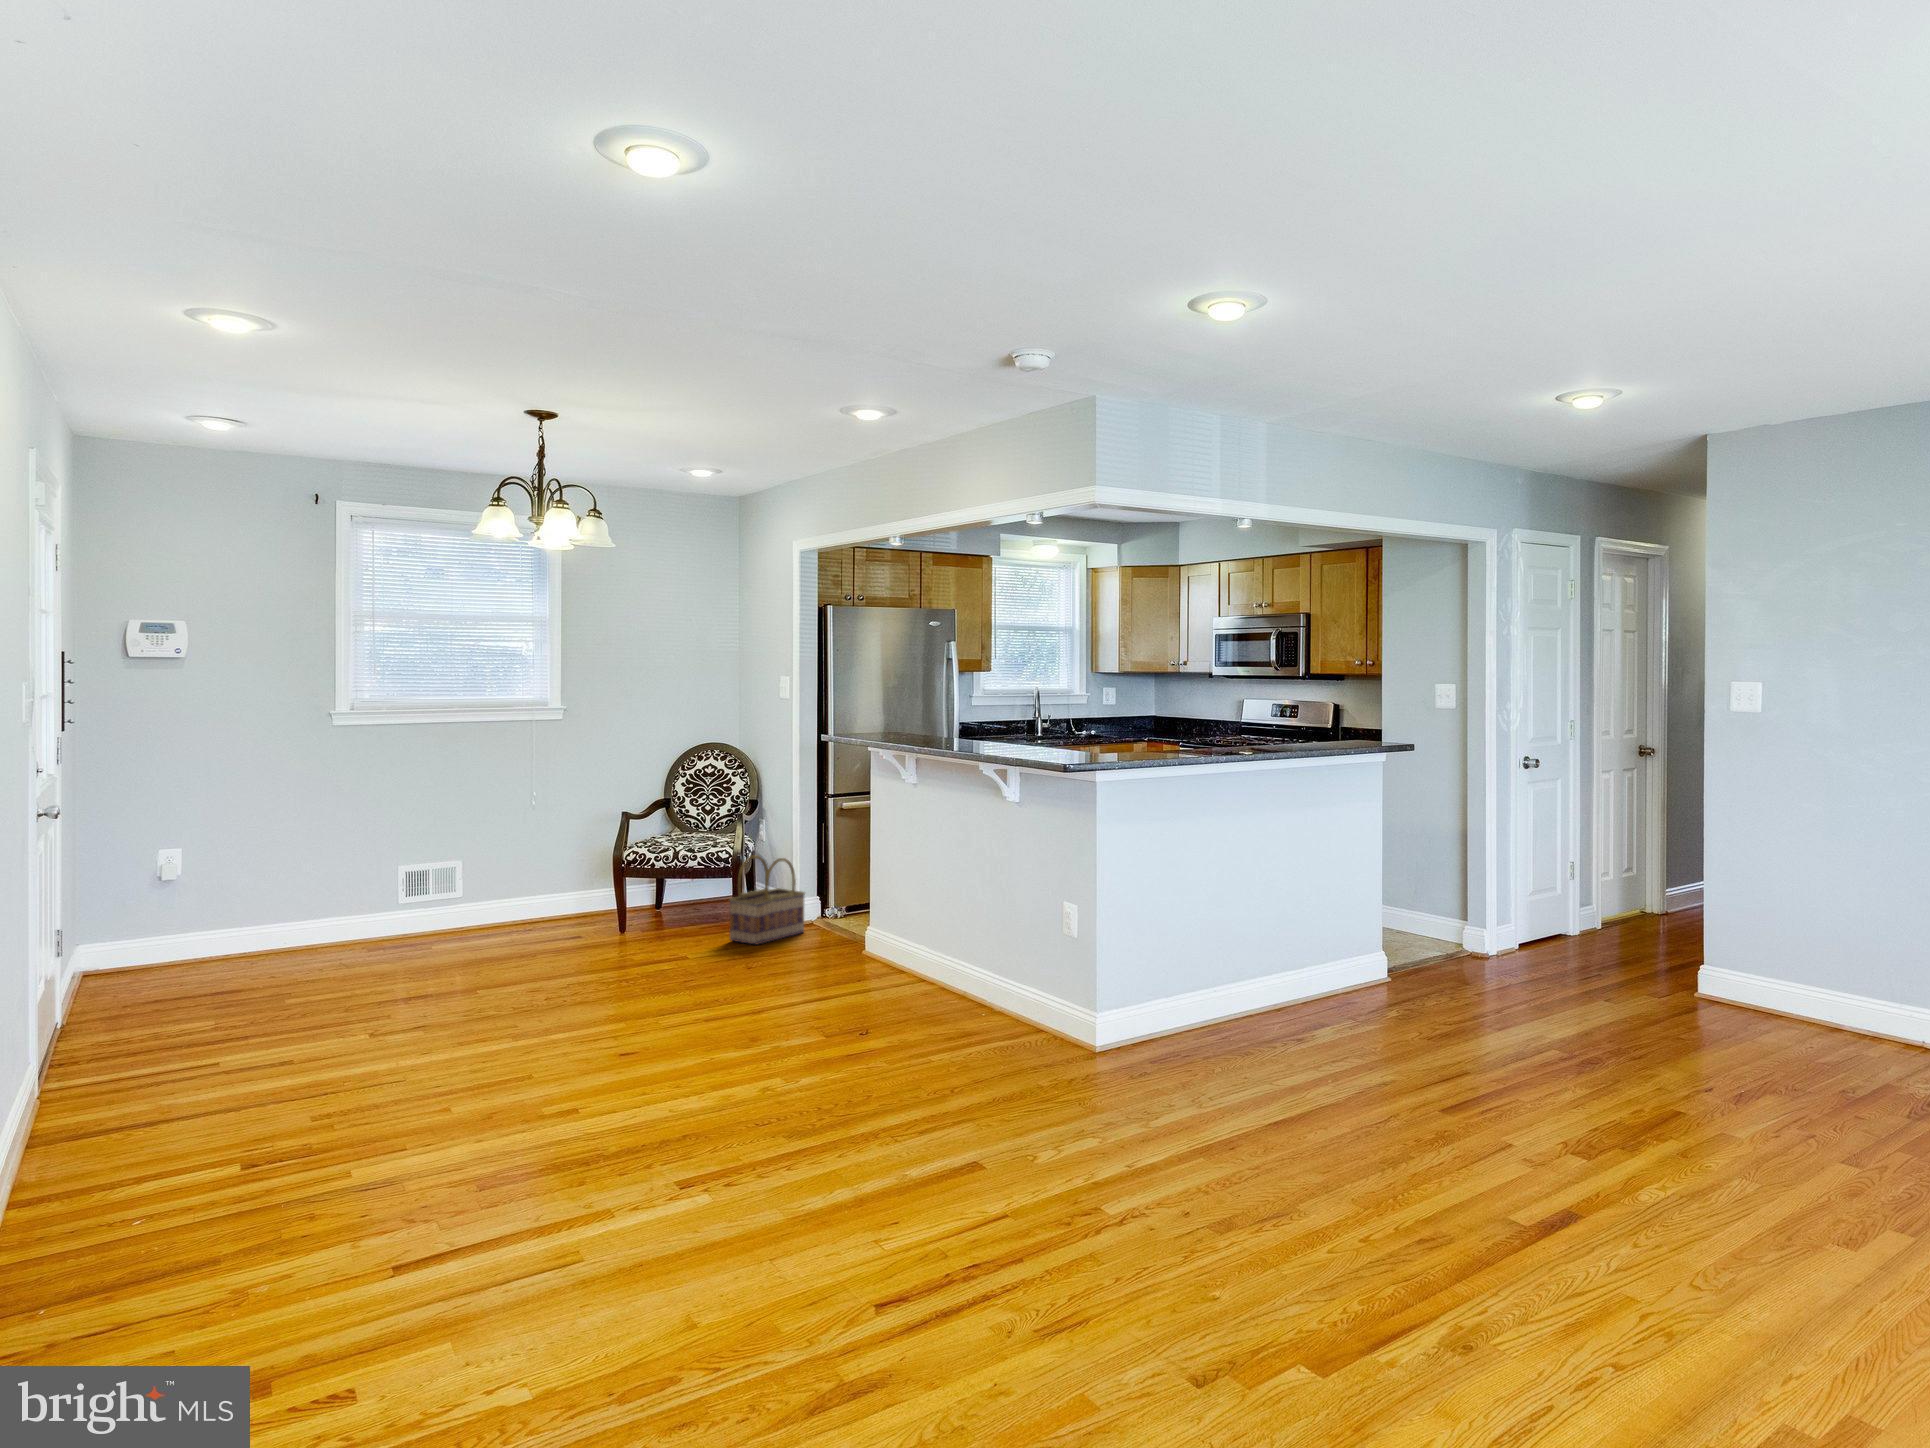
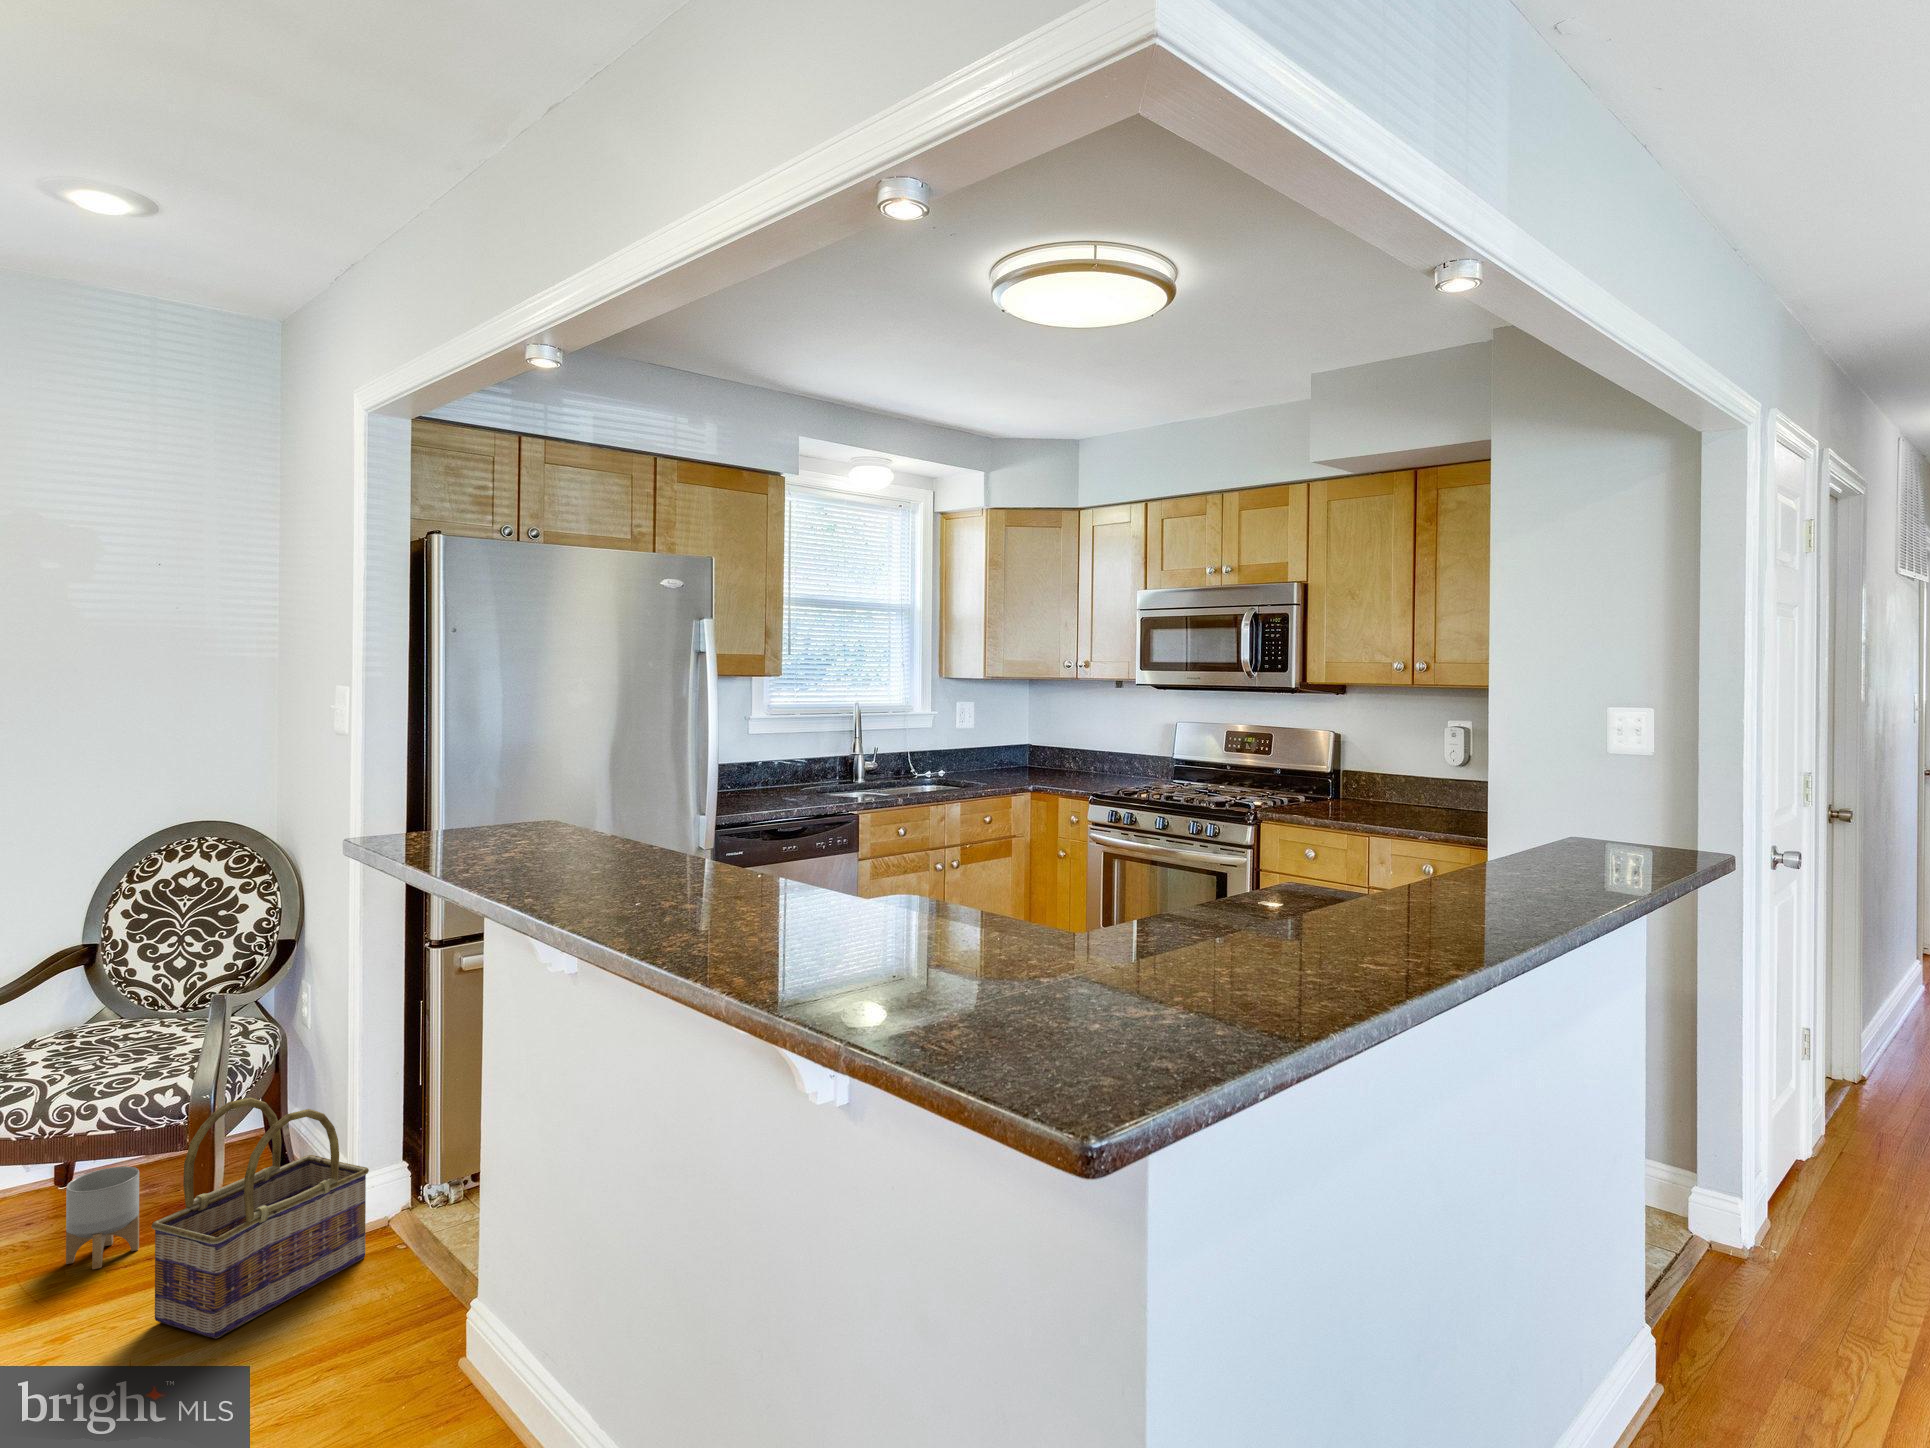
planter: none [680,891,707,930] -> present [66,1166,139,1269]

